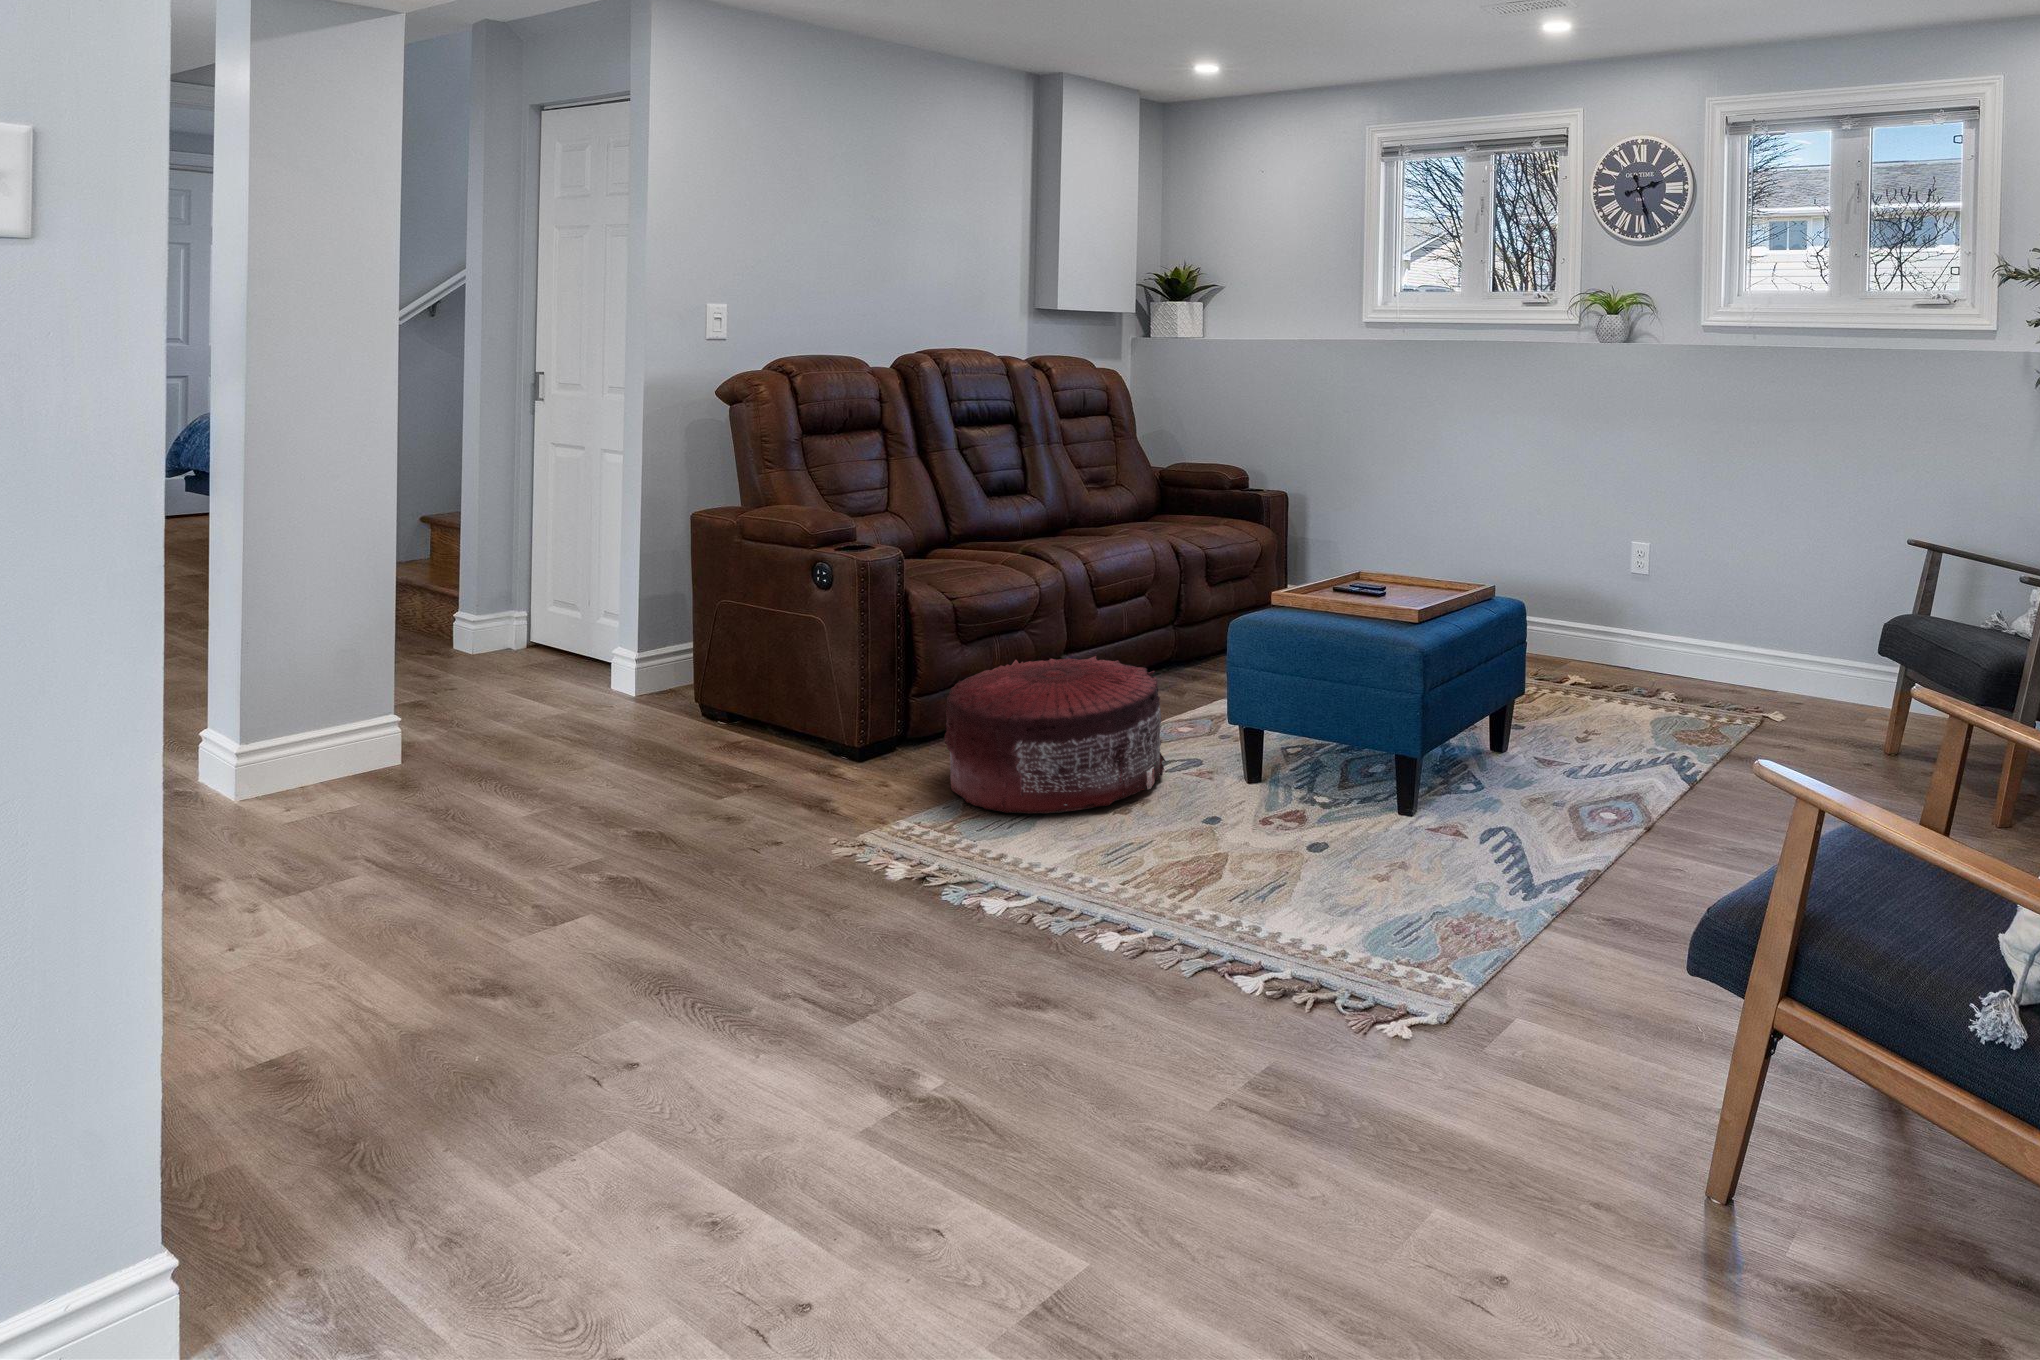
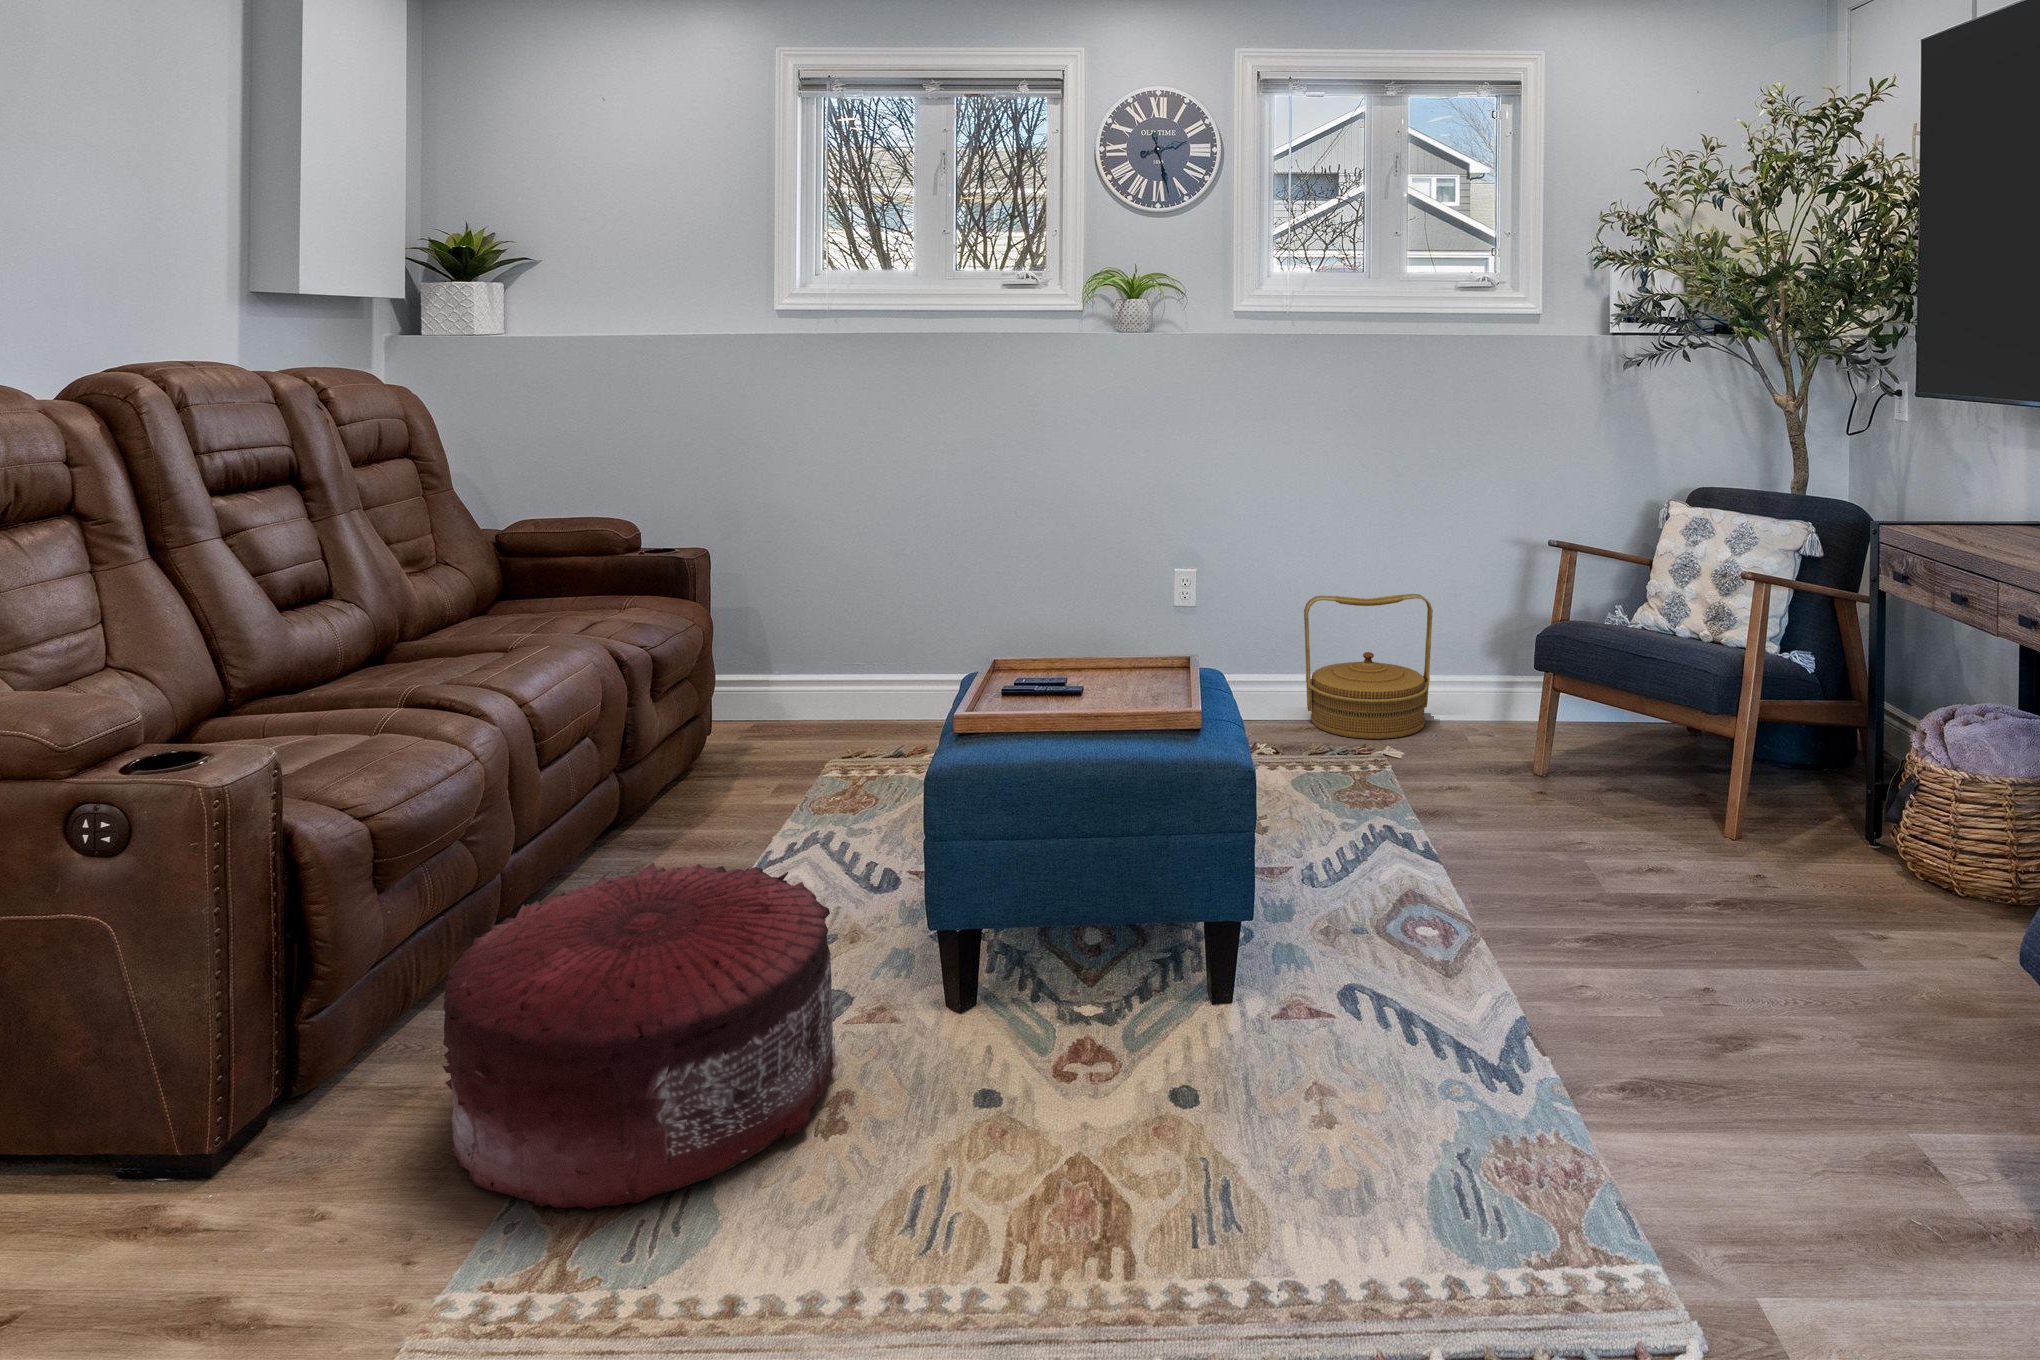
woven basket: none [1726,581,1850,715] -> present [1304,594,1433,739]

